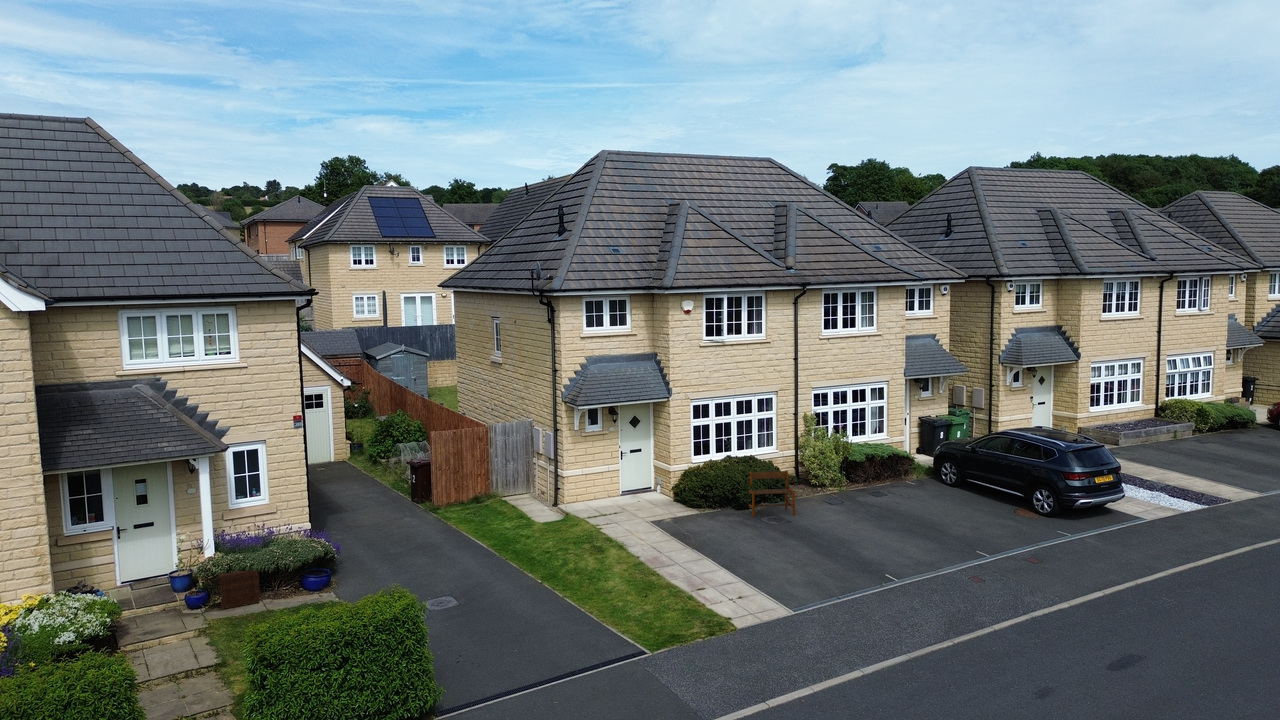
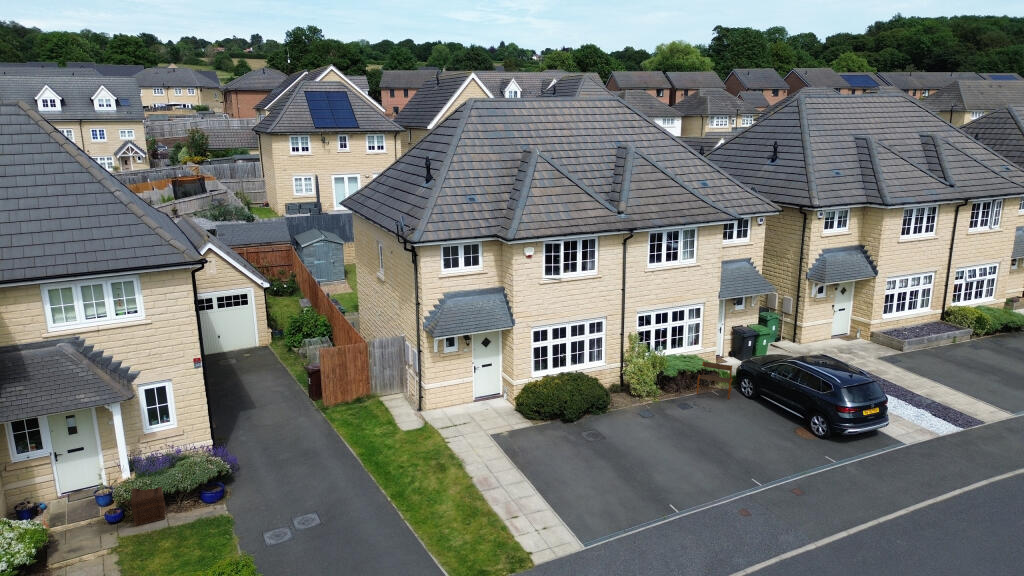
bench: present [749,471,795,517] -> present [696,361,733,399]

